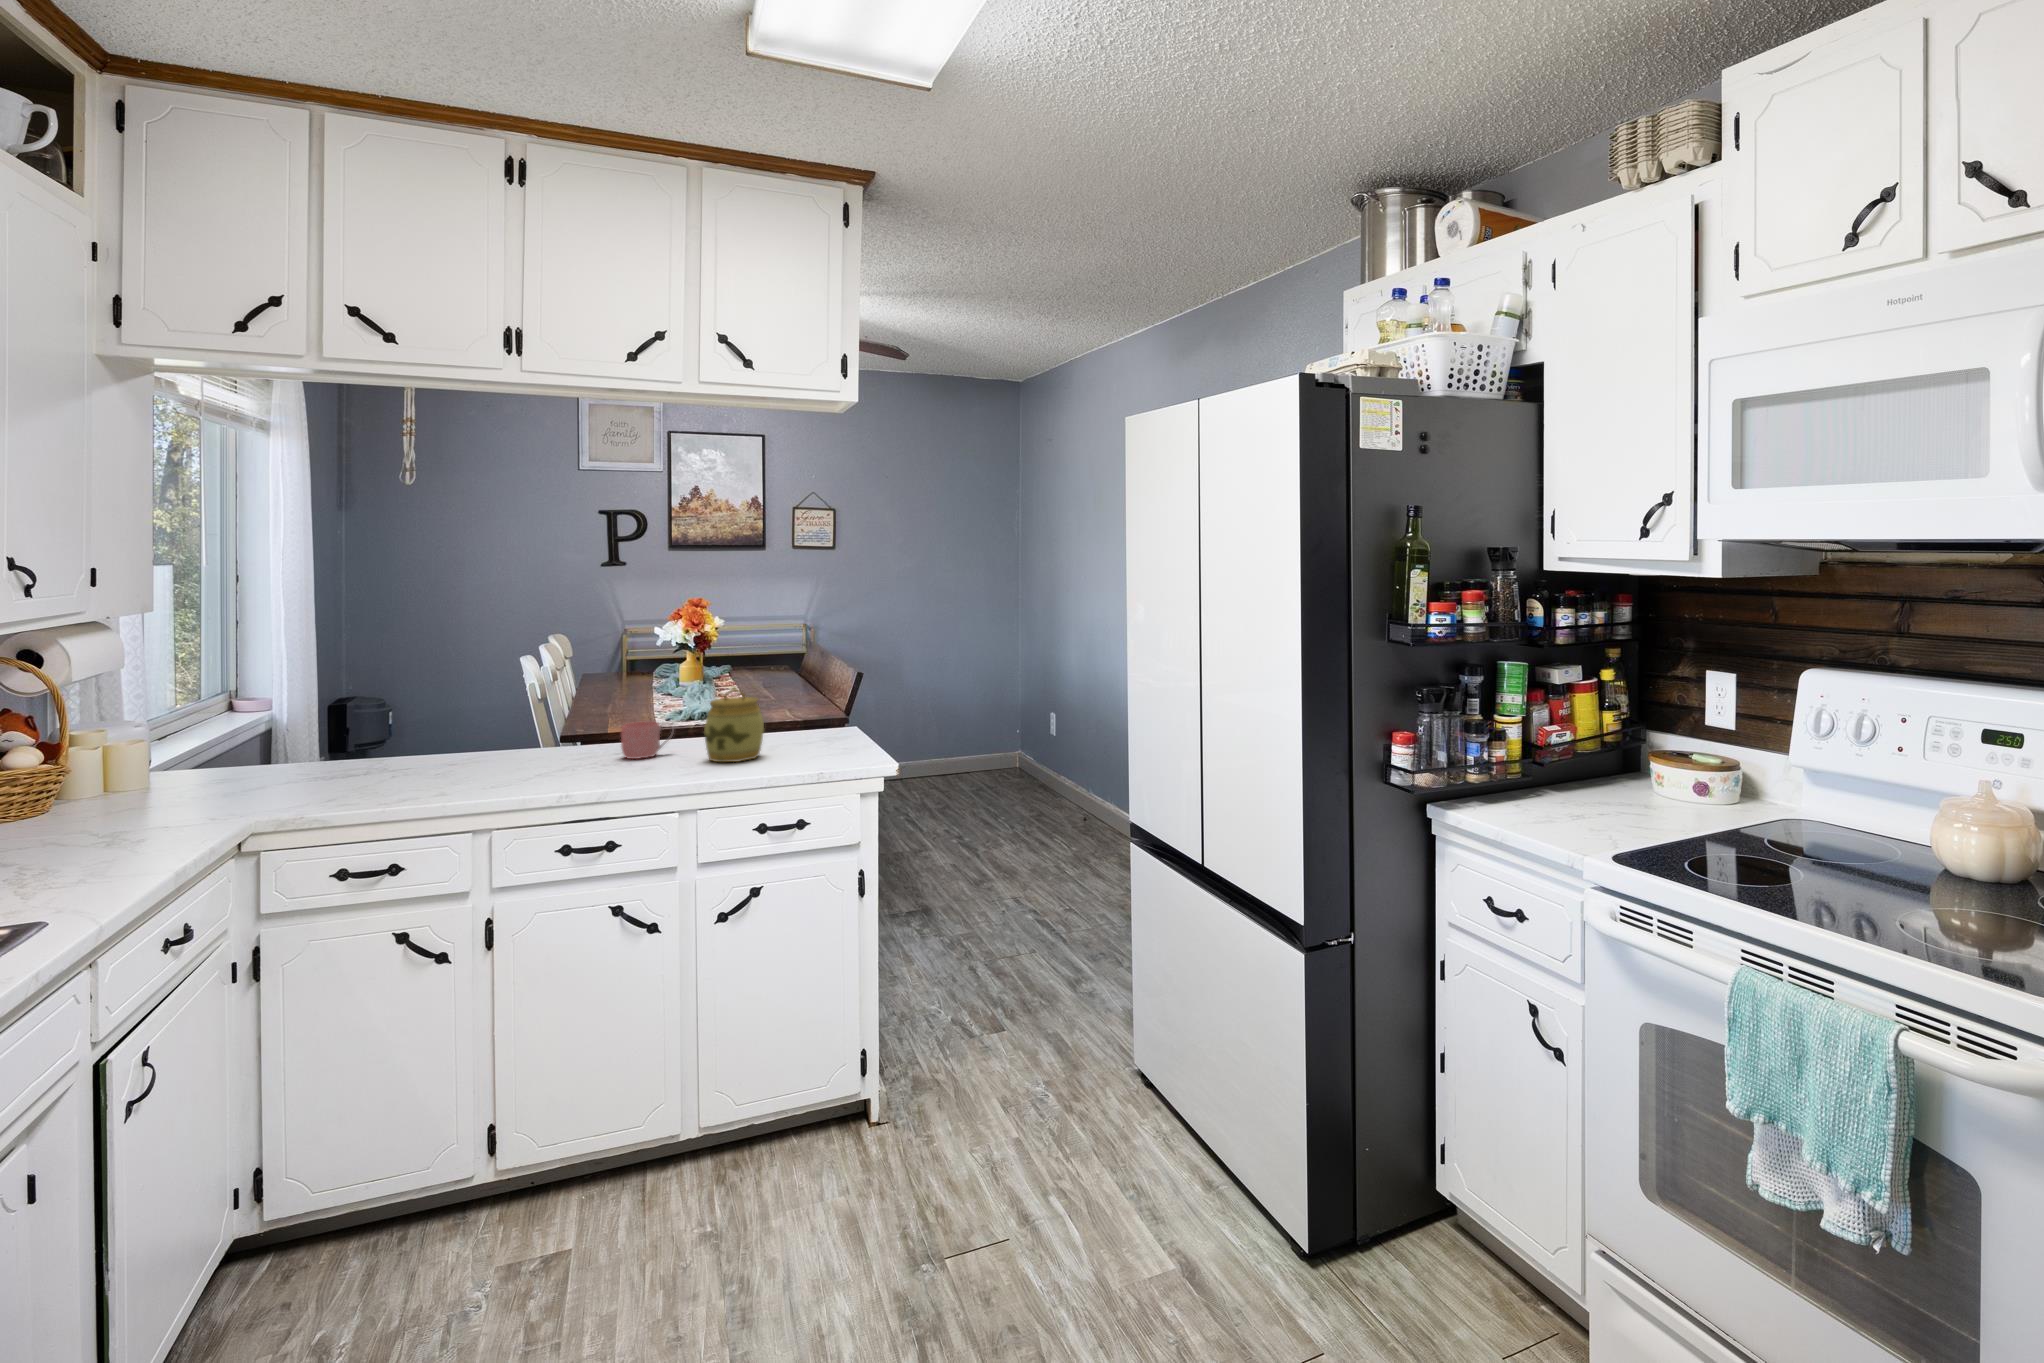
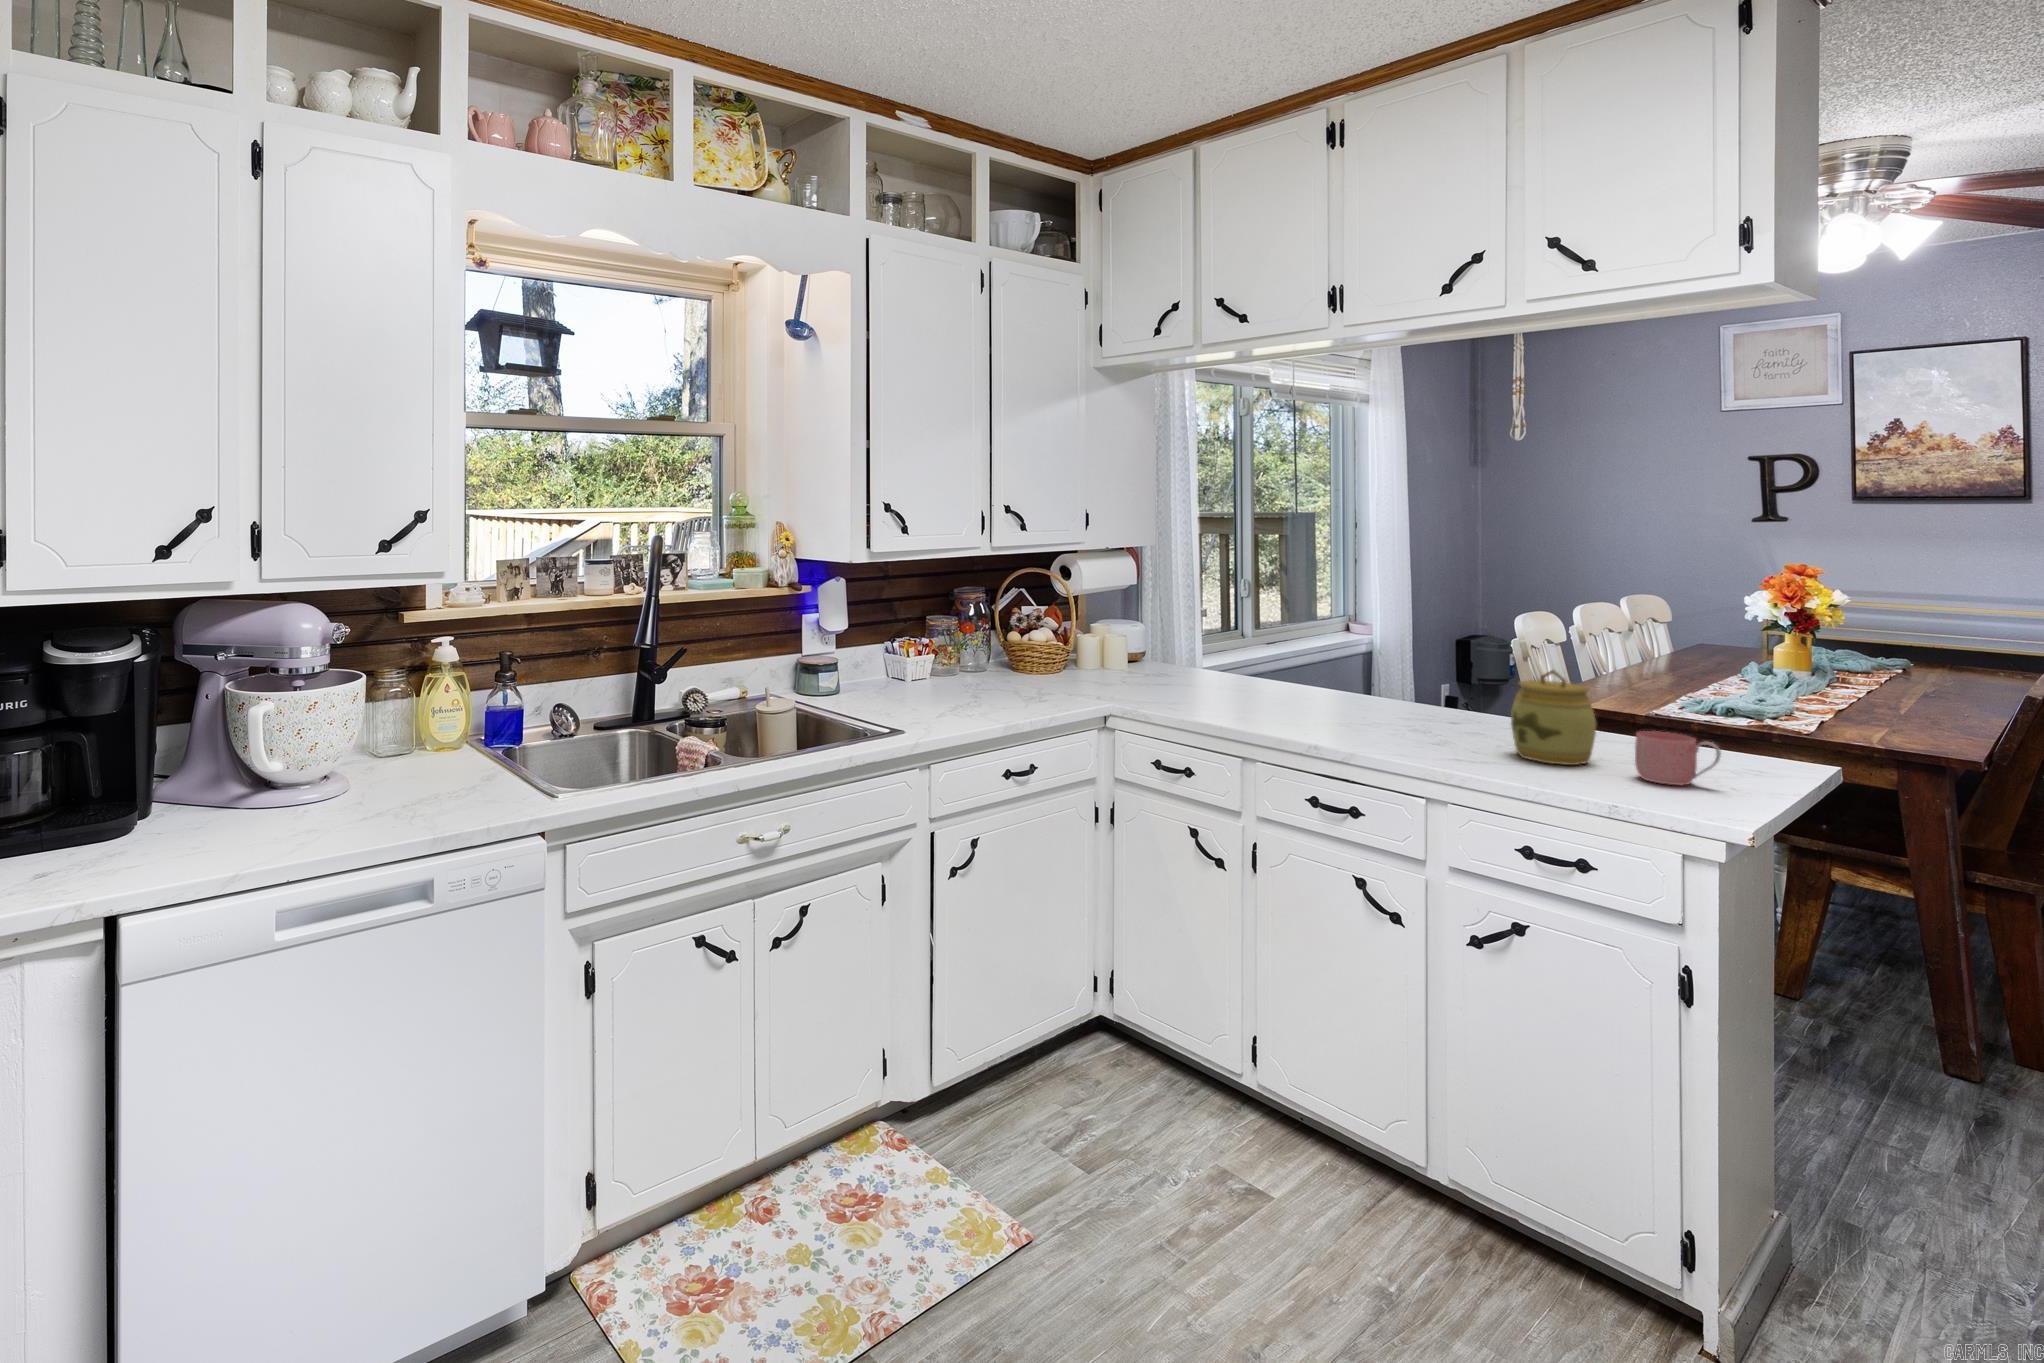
mug: present [621,721,674,759] -> present [1635,731,1721,785]

